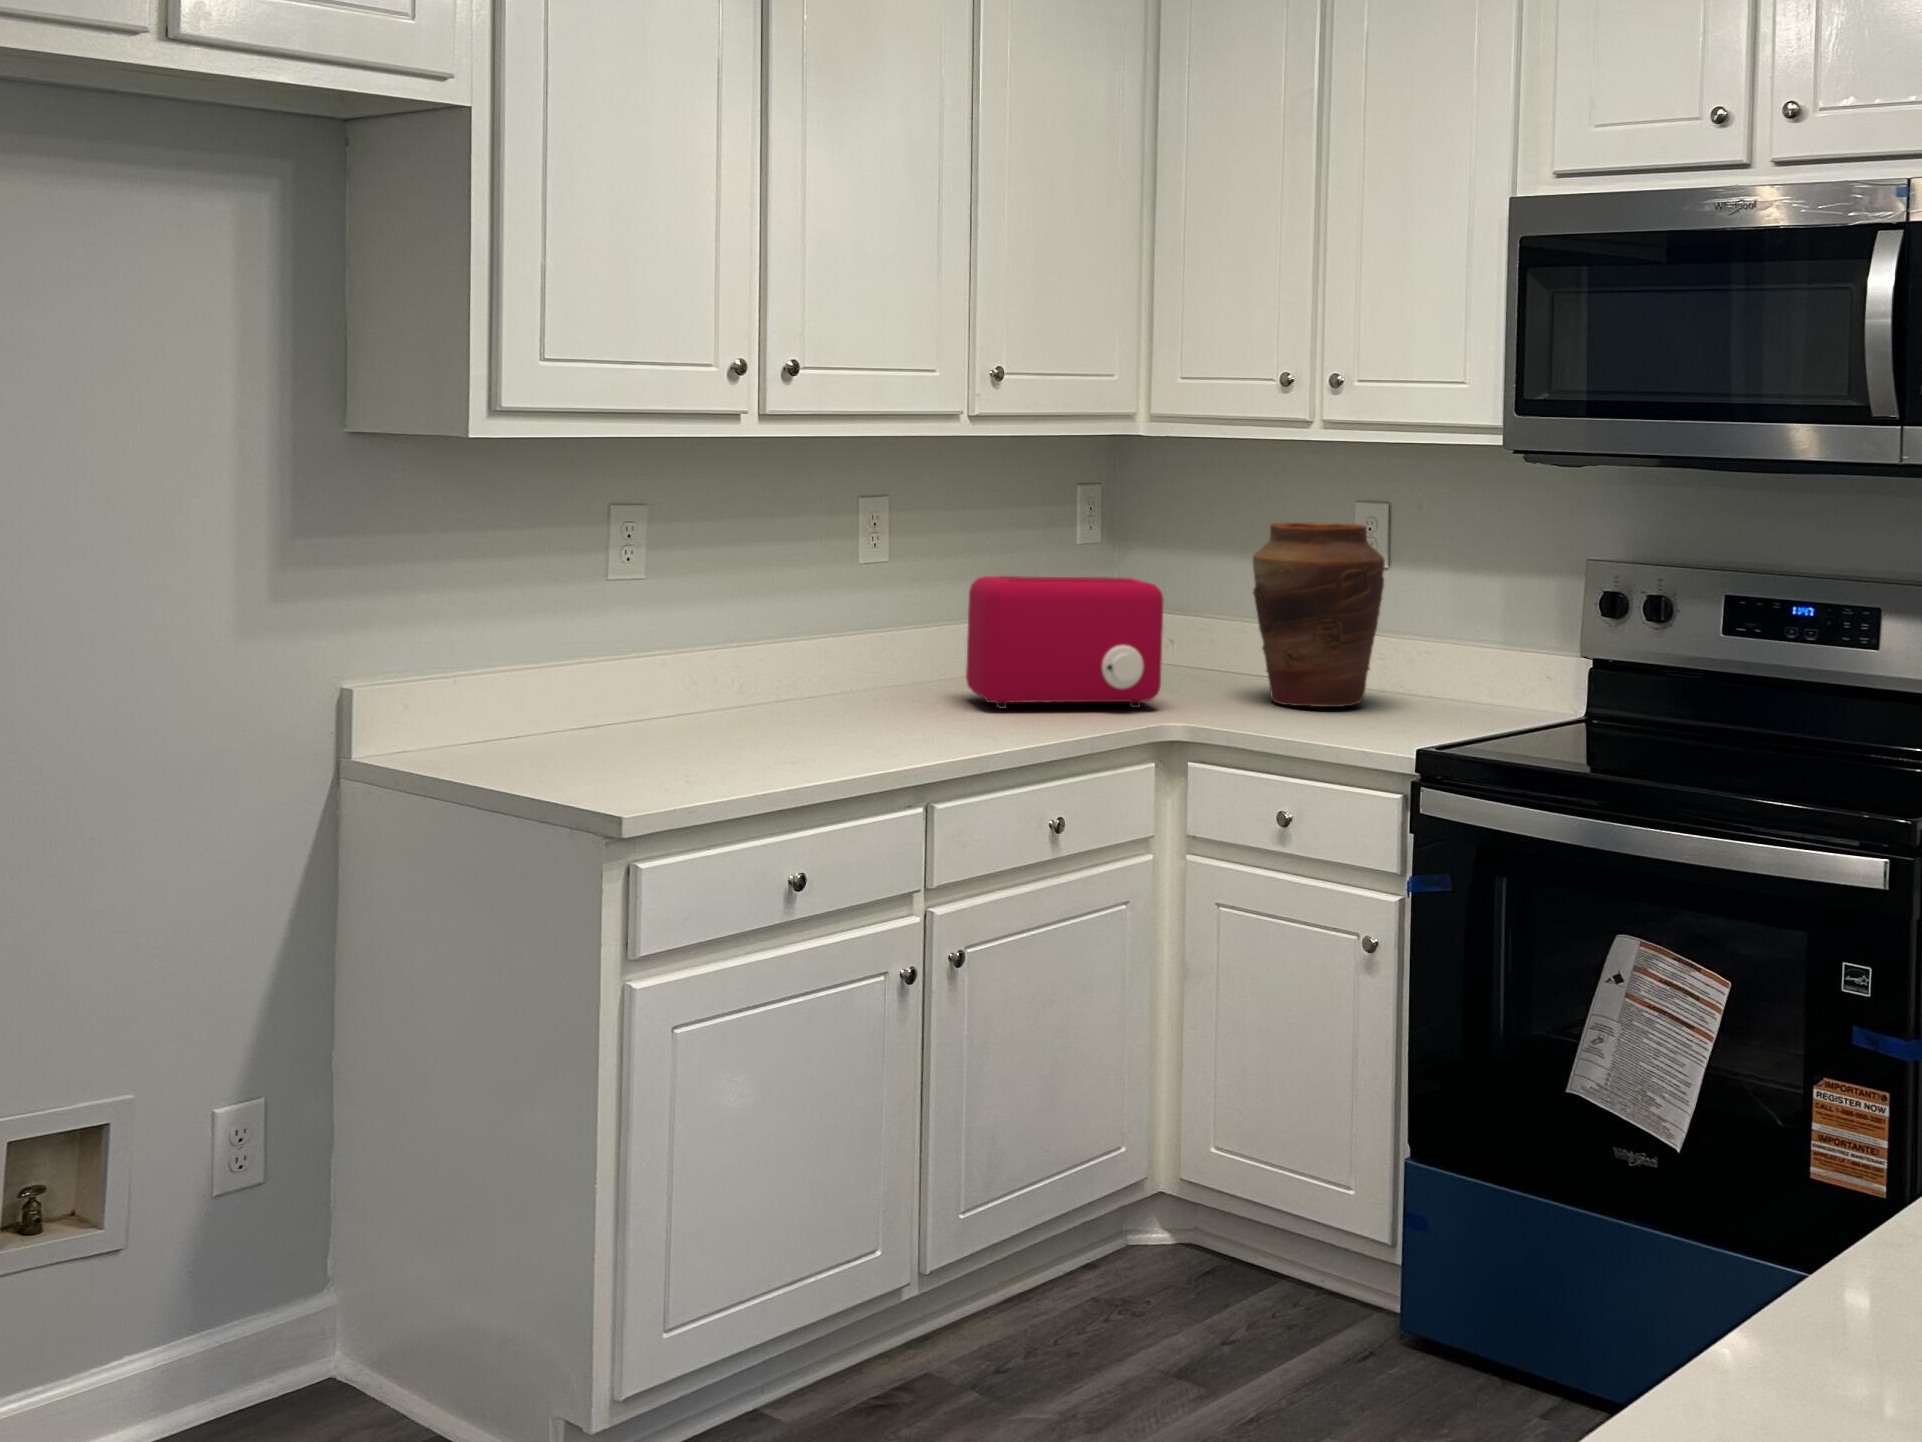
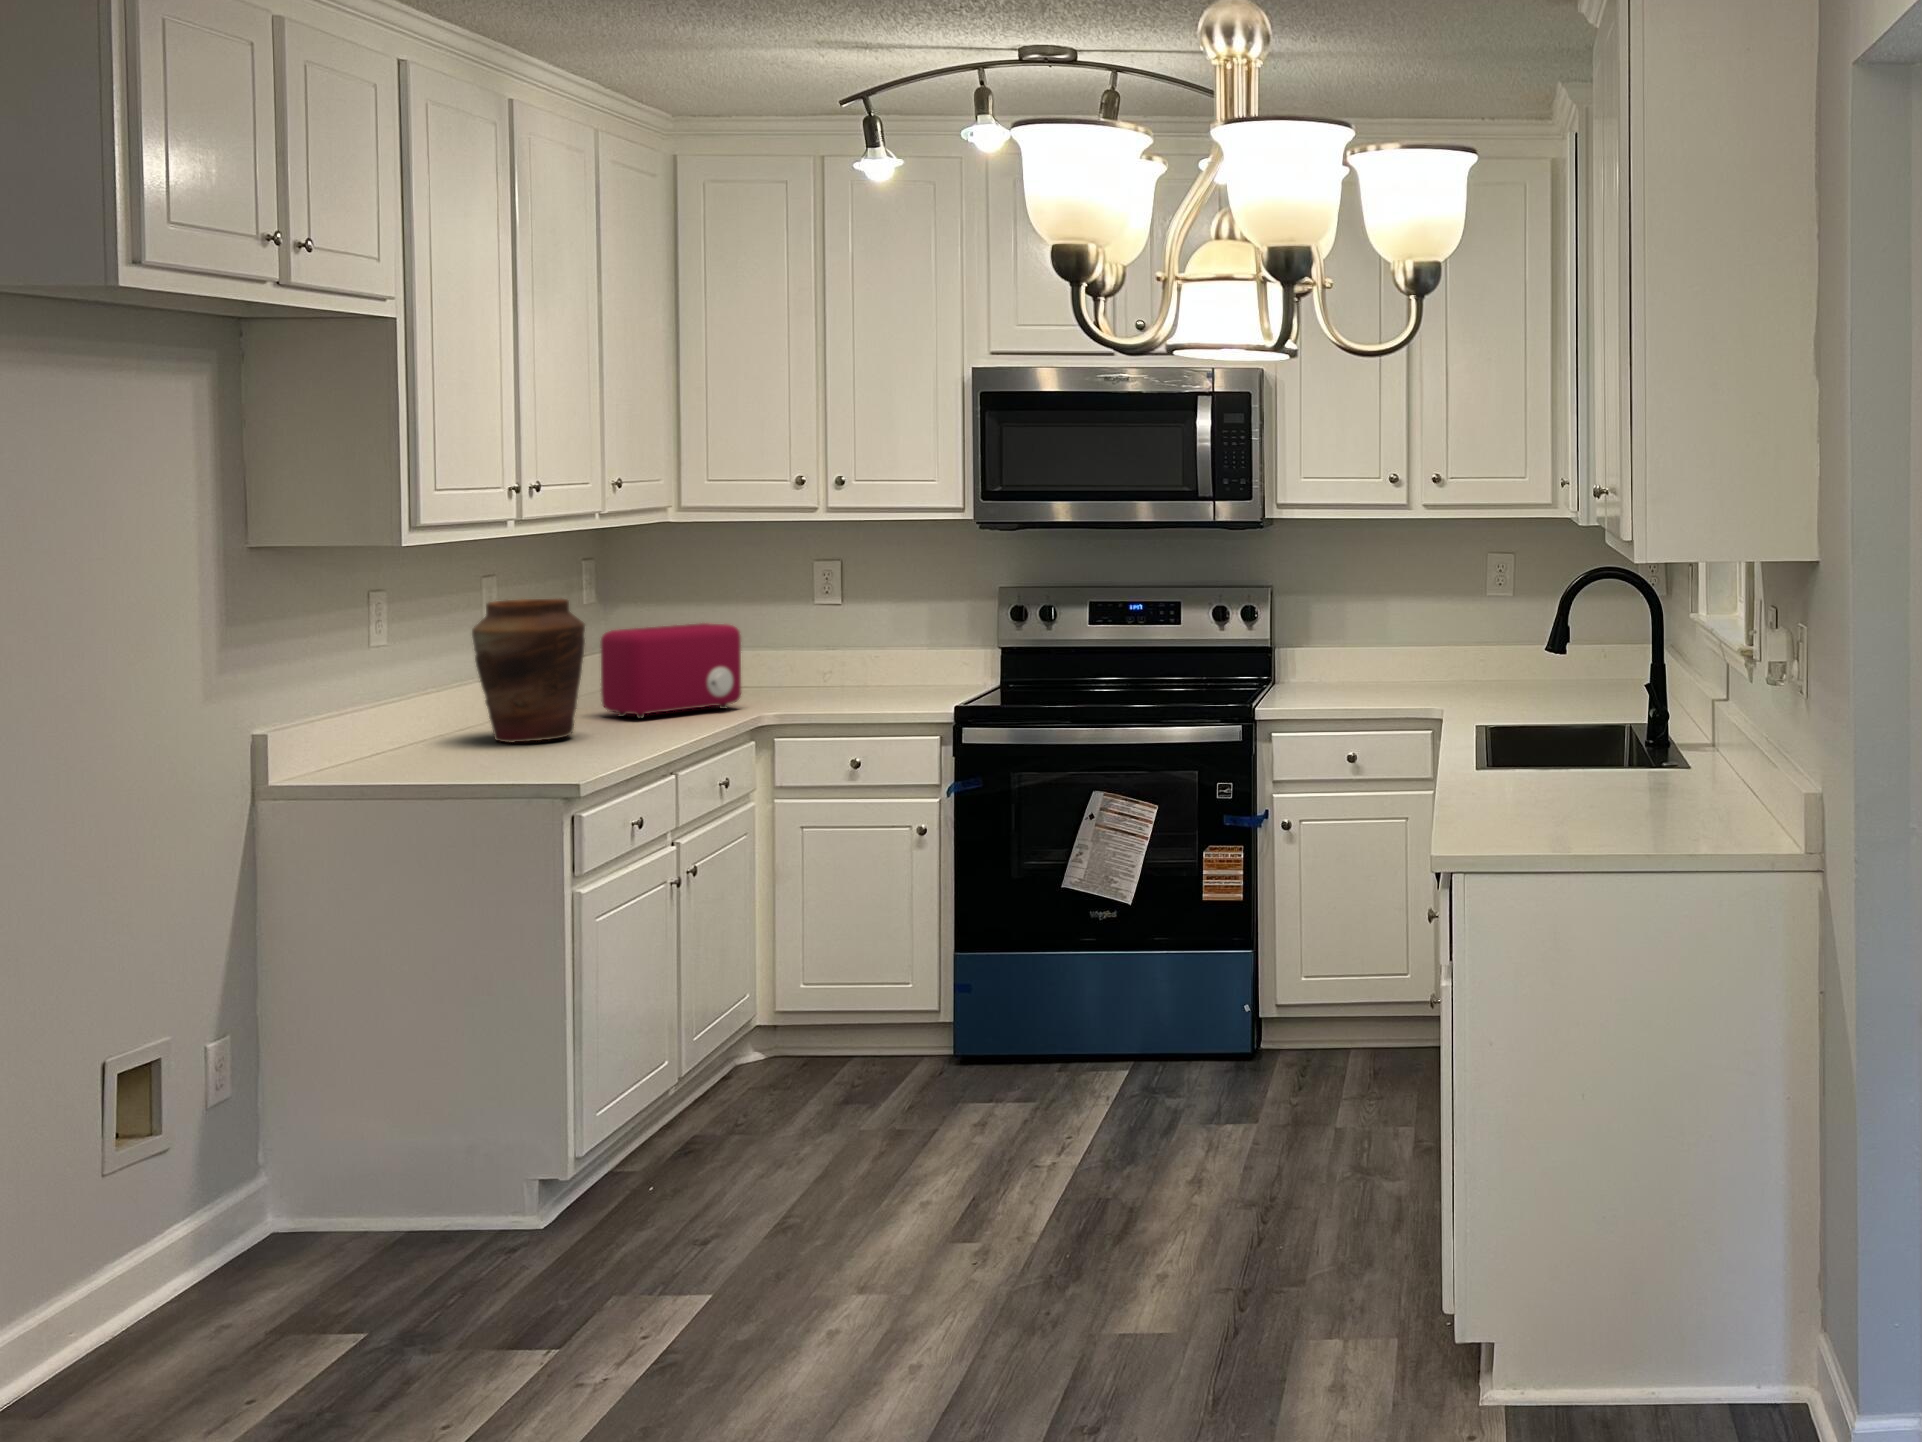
vase: present [1253,522,1385,707] -> present [472,599,585,743]

